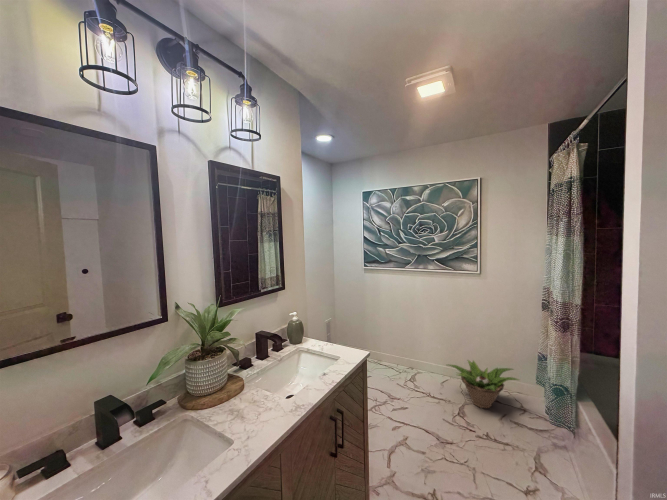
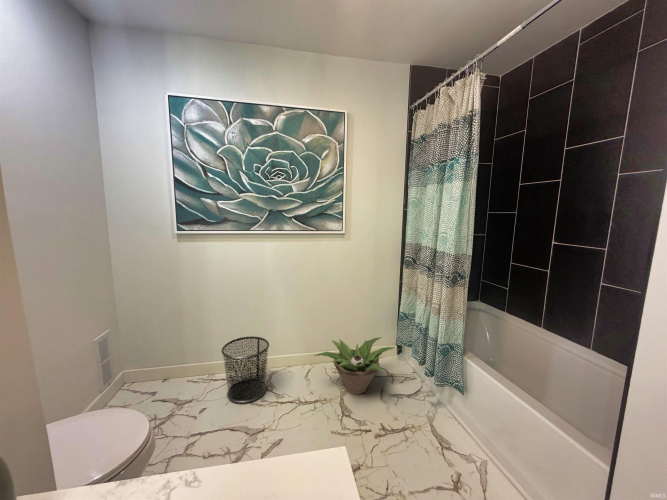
waste bin: none [383,339,414,382] -> present [222,336,269,403]

